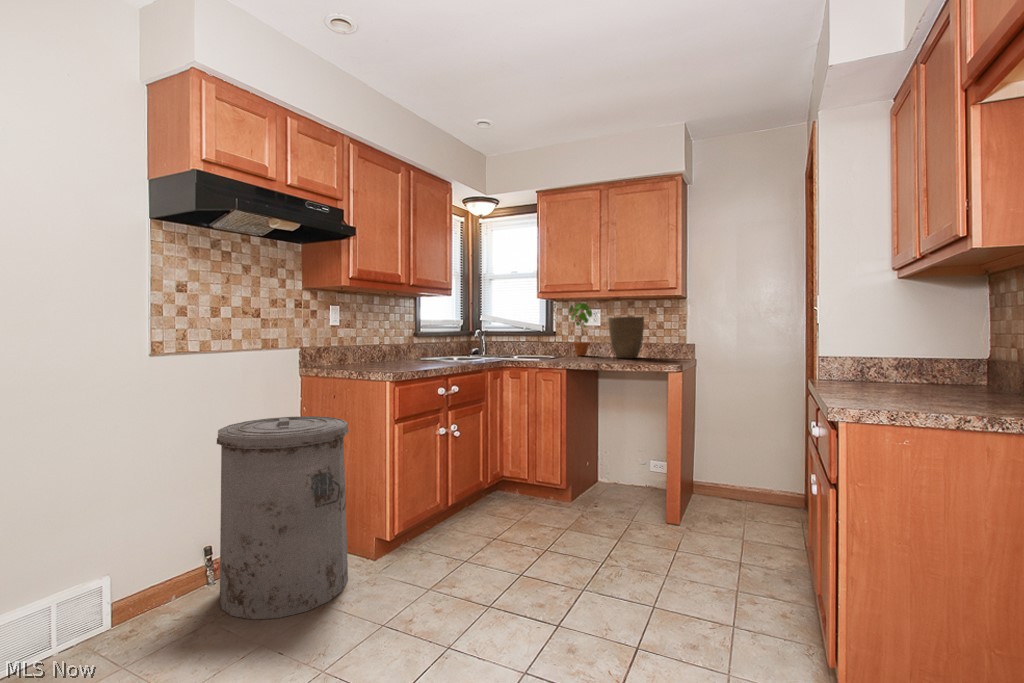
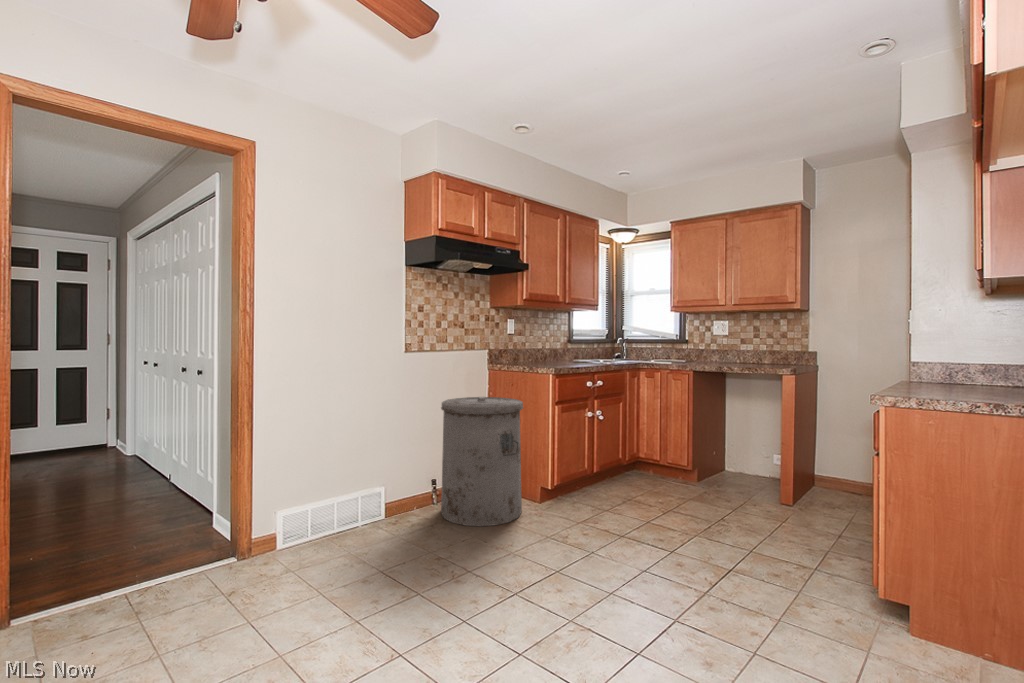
potted plant: present [570,303,592,356] -> none [700,315,720,360]
vase: present [608,316,644,358] -> none [734,327,768,363]

